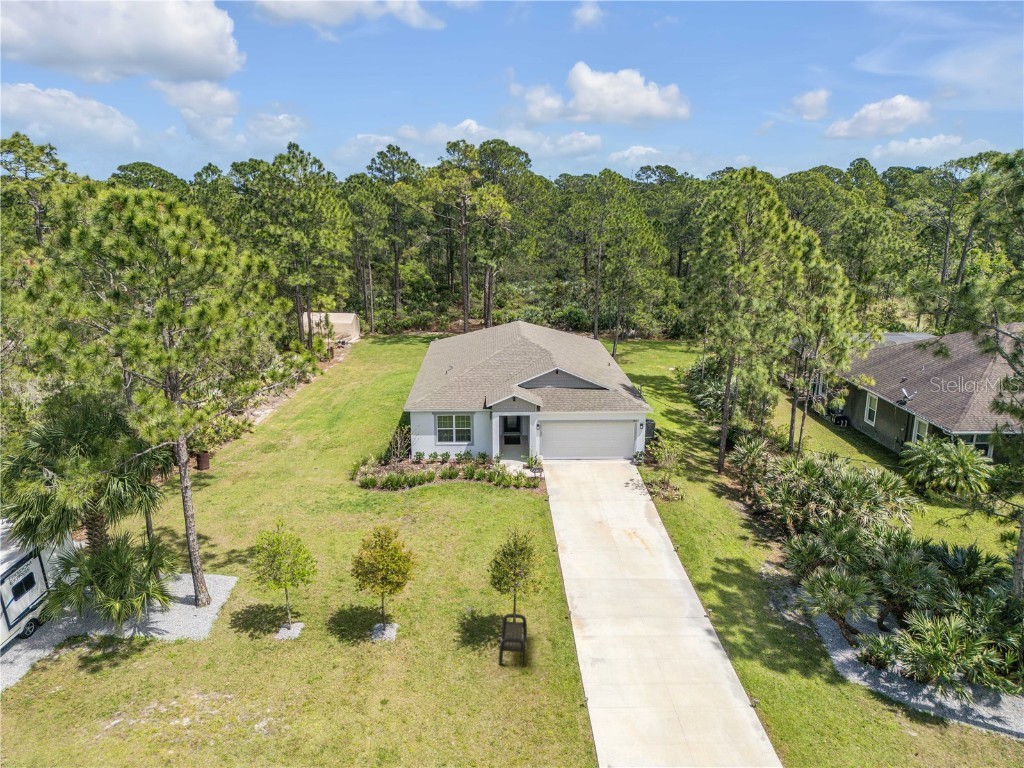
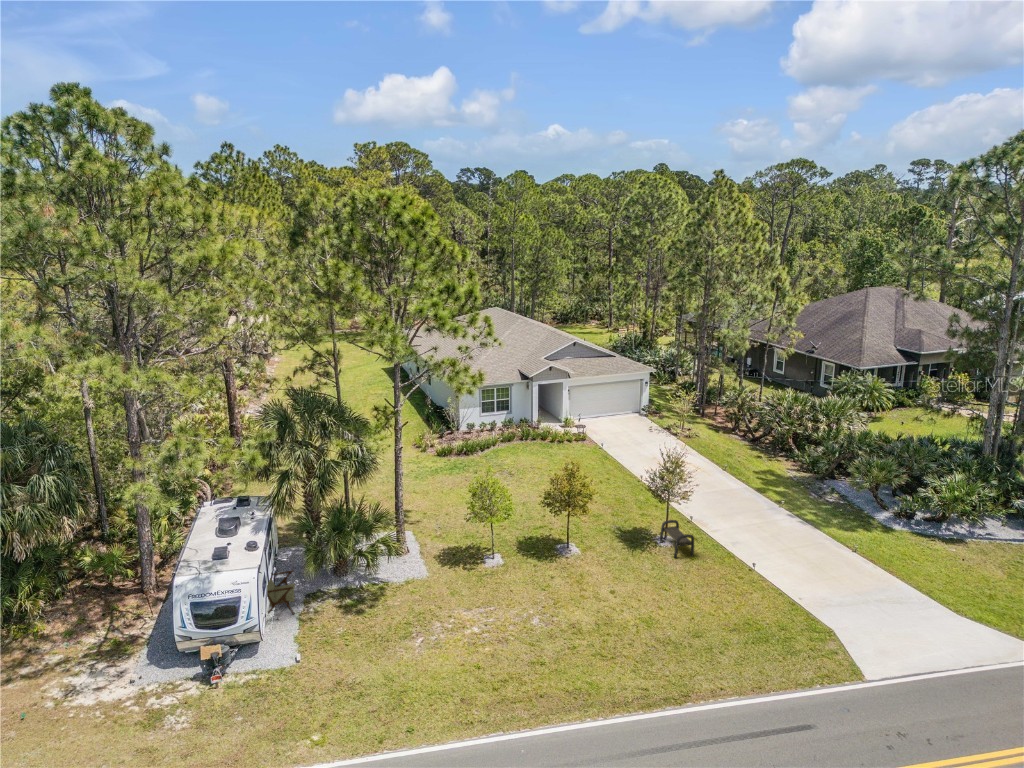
lounge chair: none [19,597,76,650] -> present [267,570,295,615]

